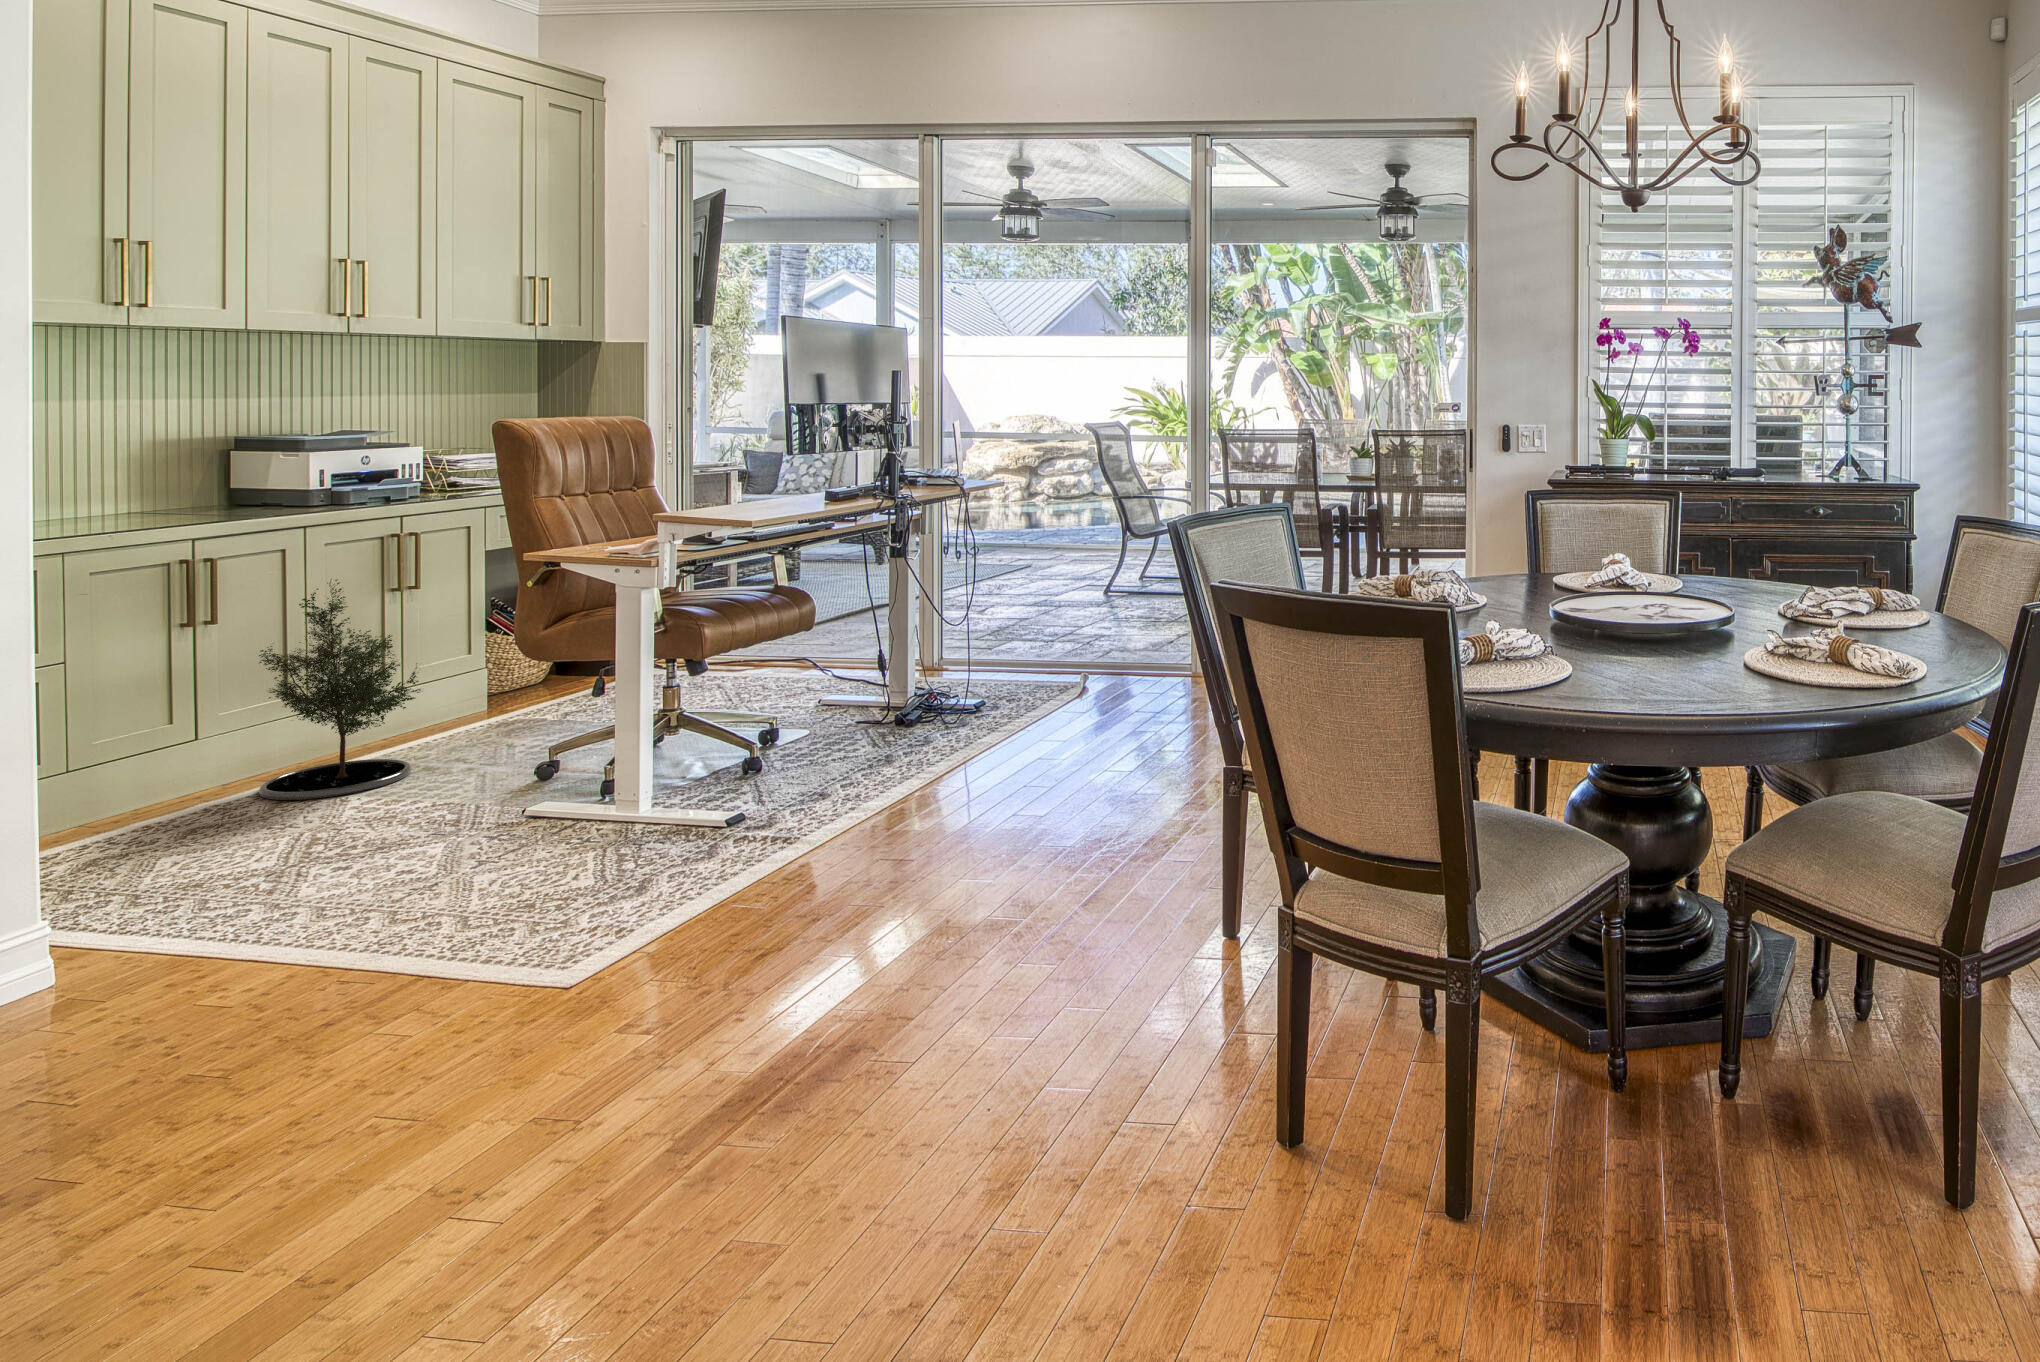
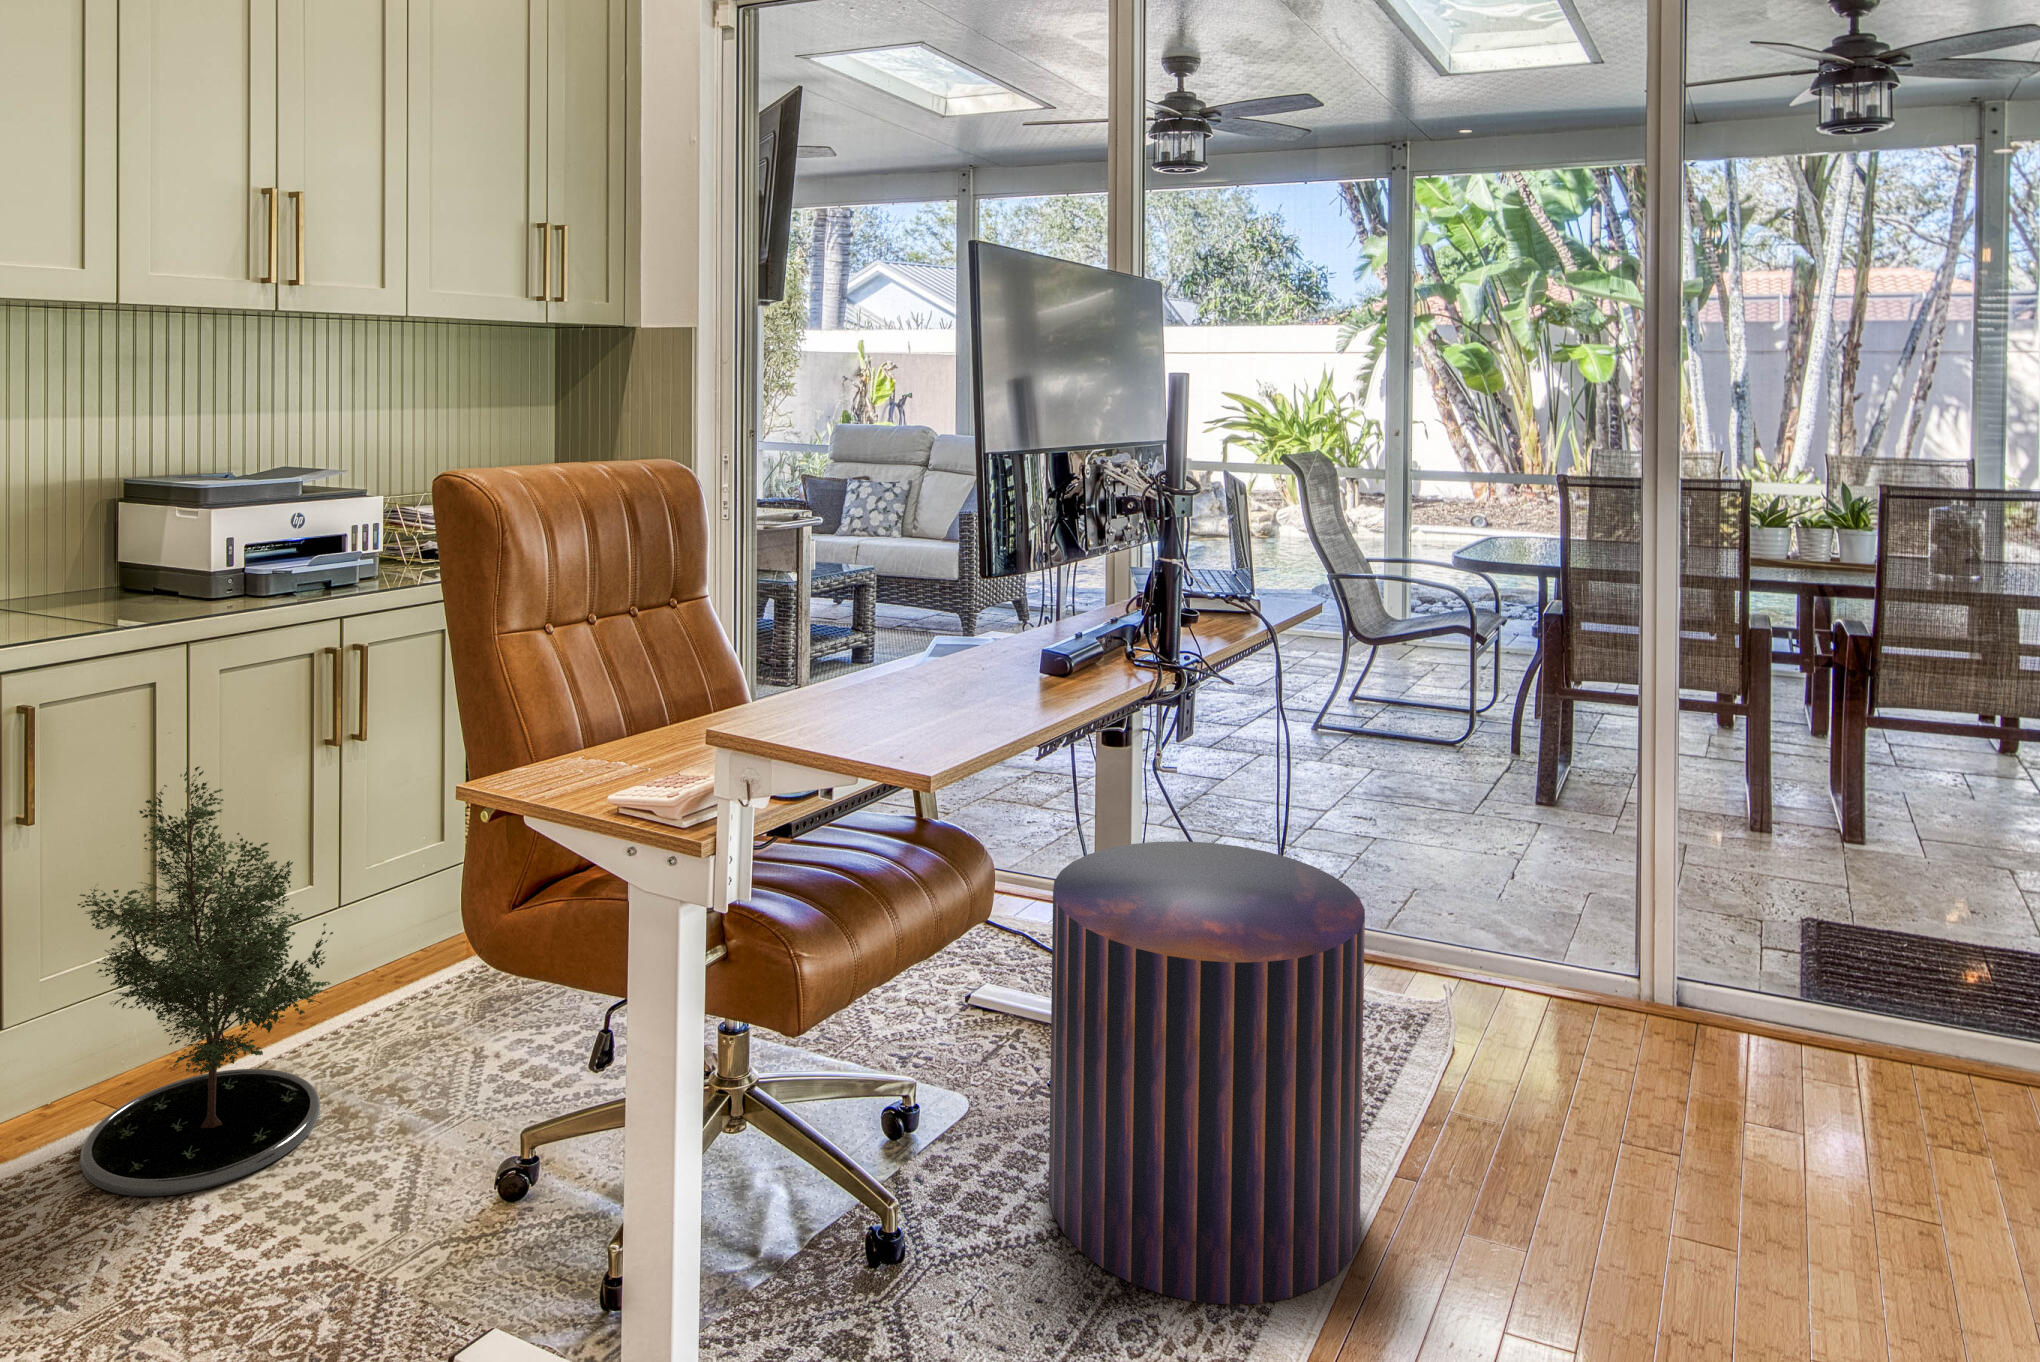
pouf: none [841,589,994,759] -> present [1049,841,1365,1305]

